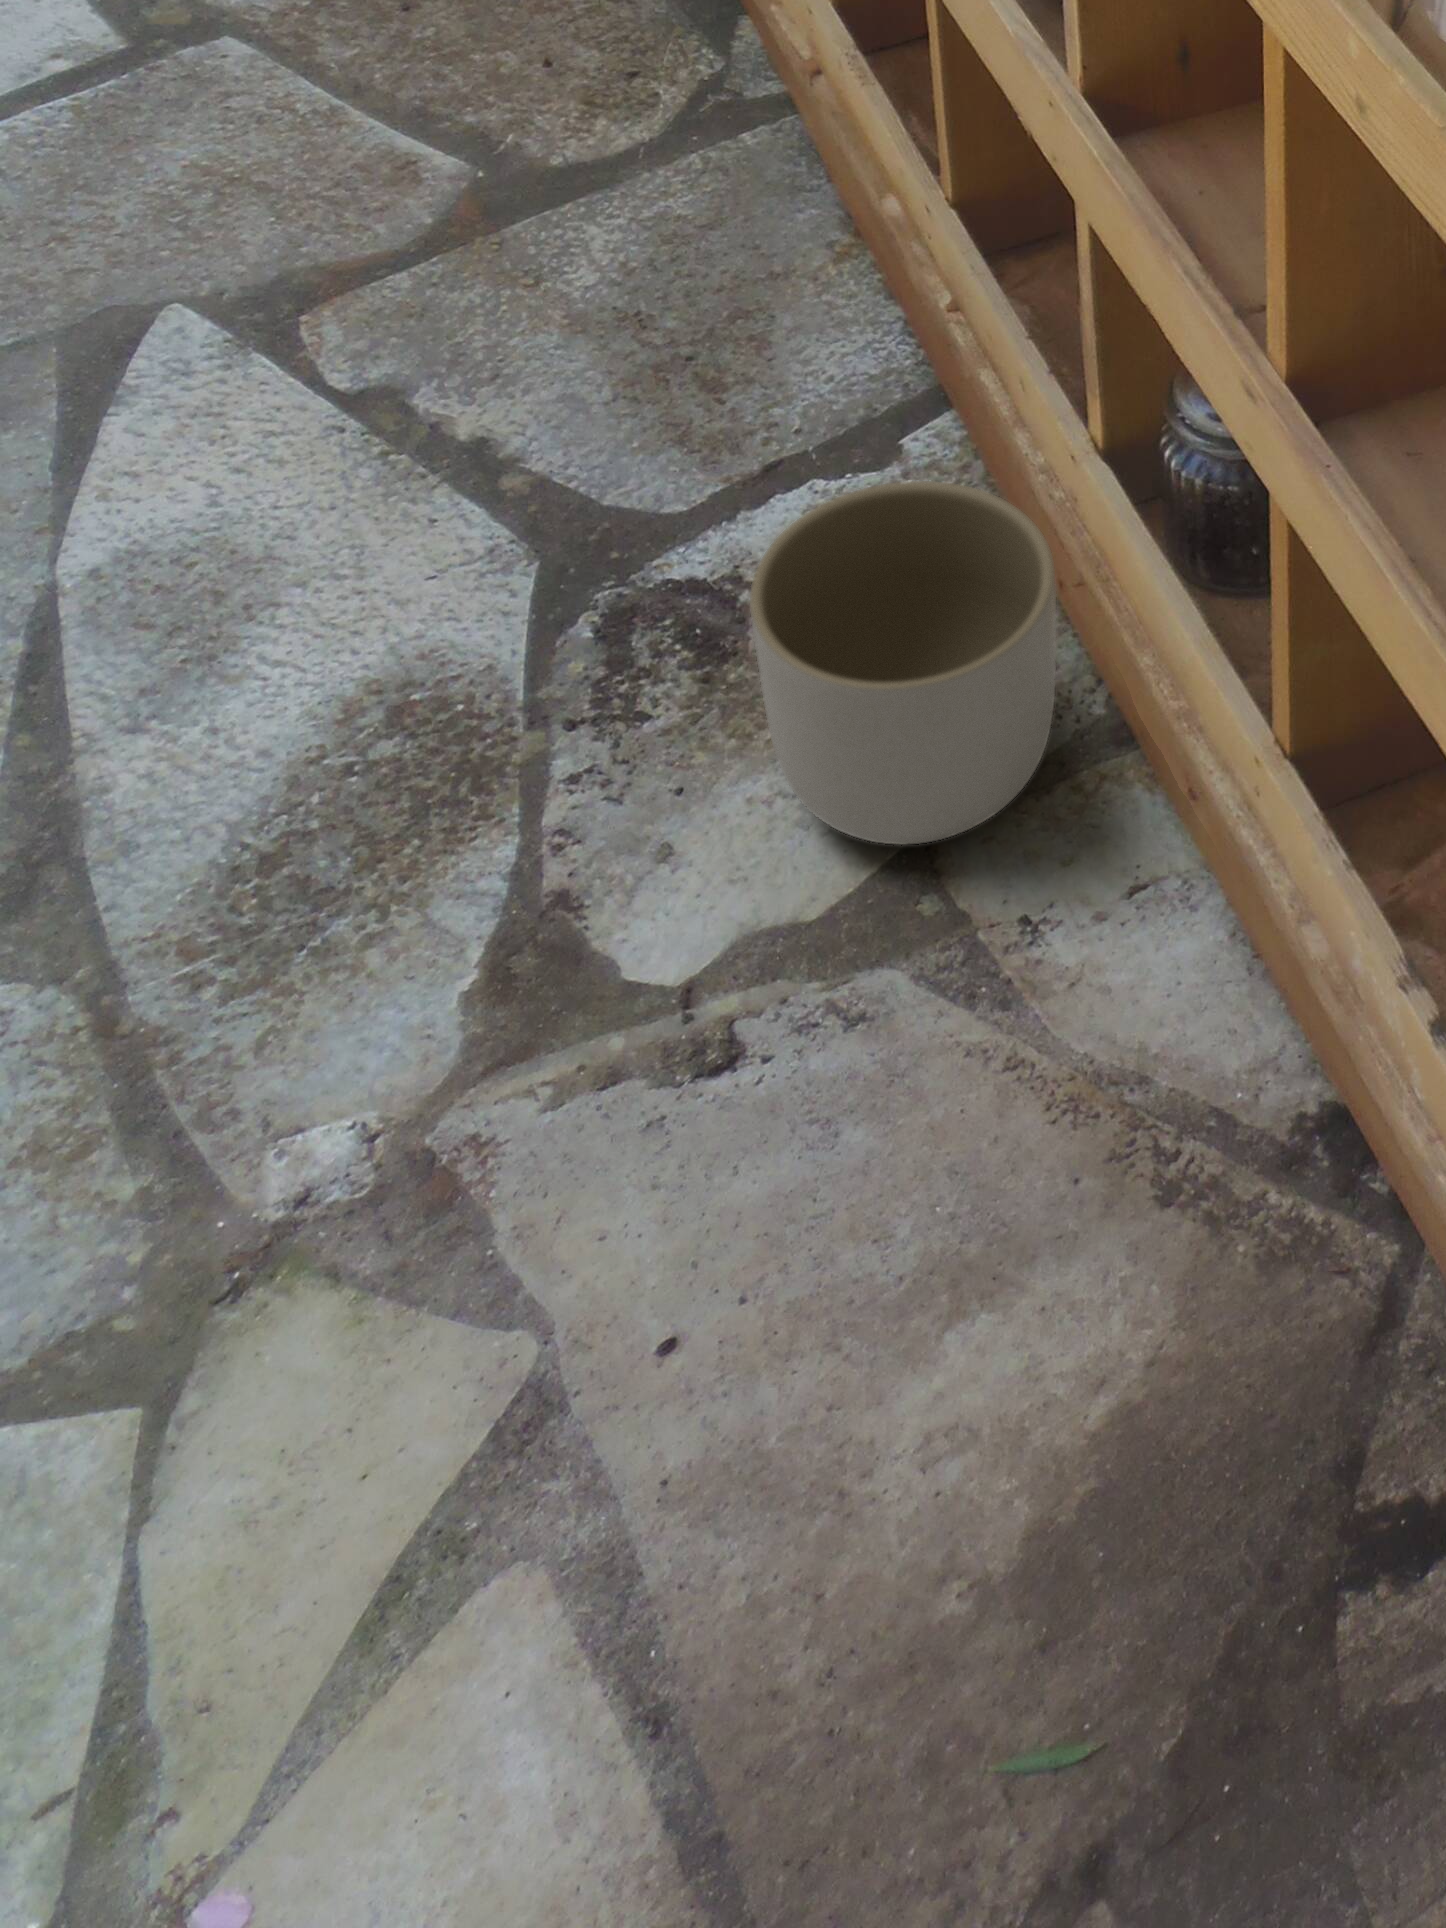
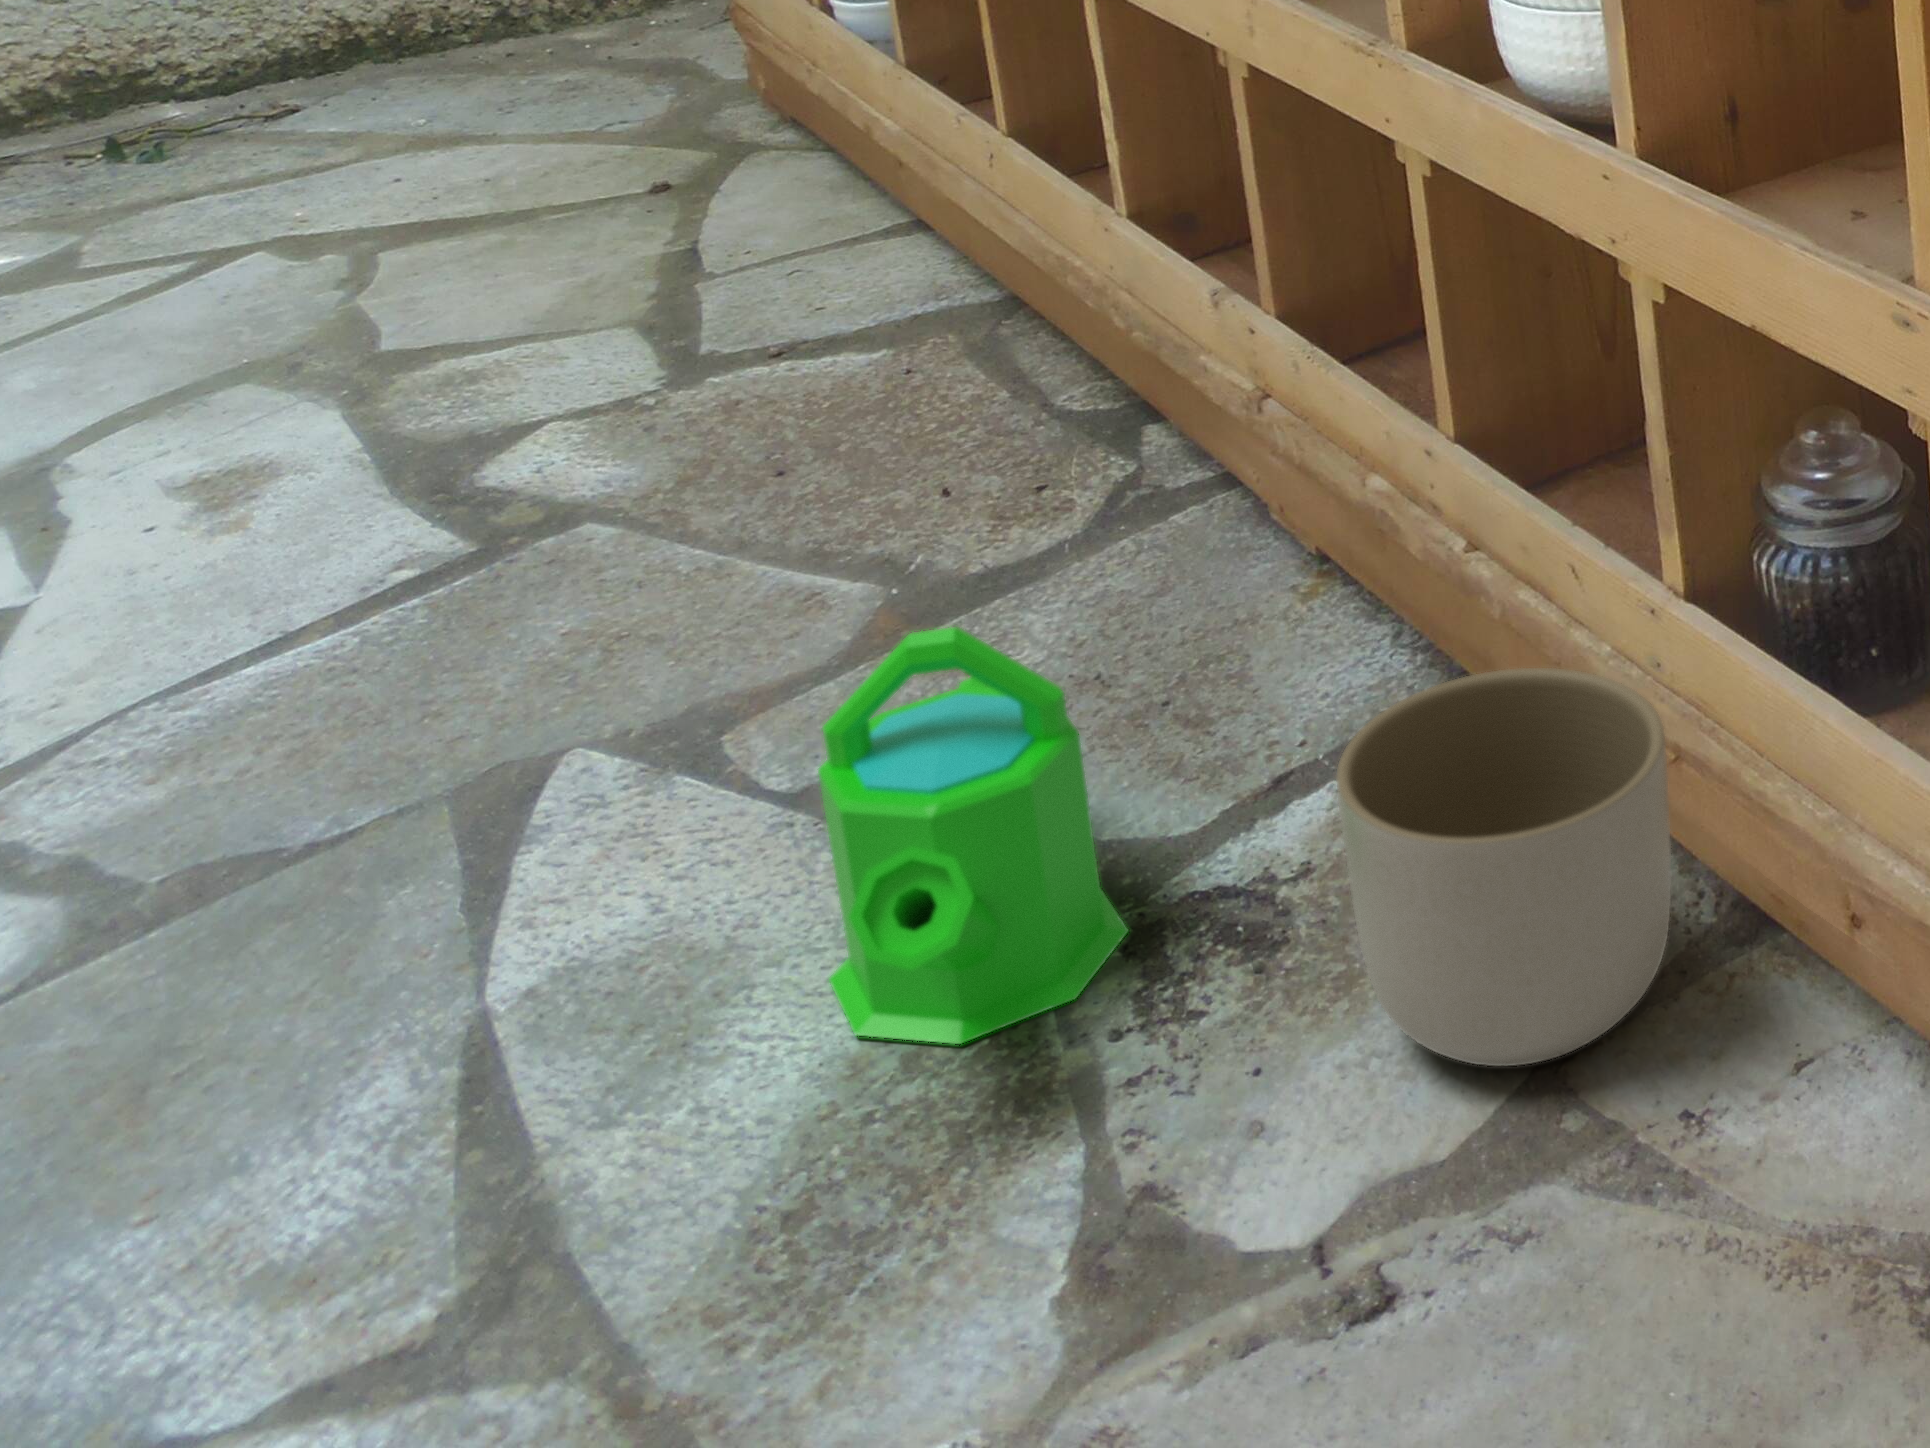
watering can: none [324,357,603,709] -> present [818,627,1128,1044]

